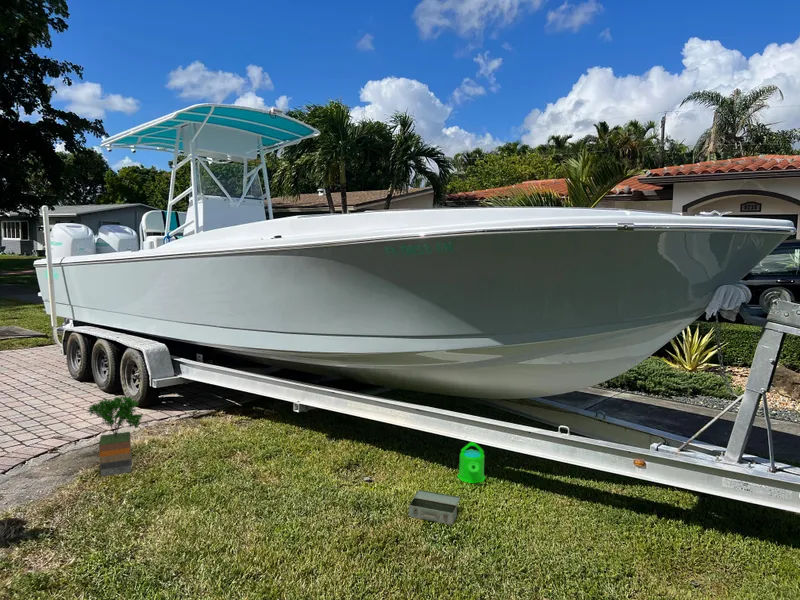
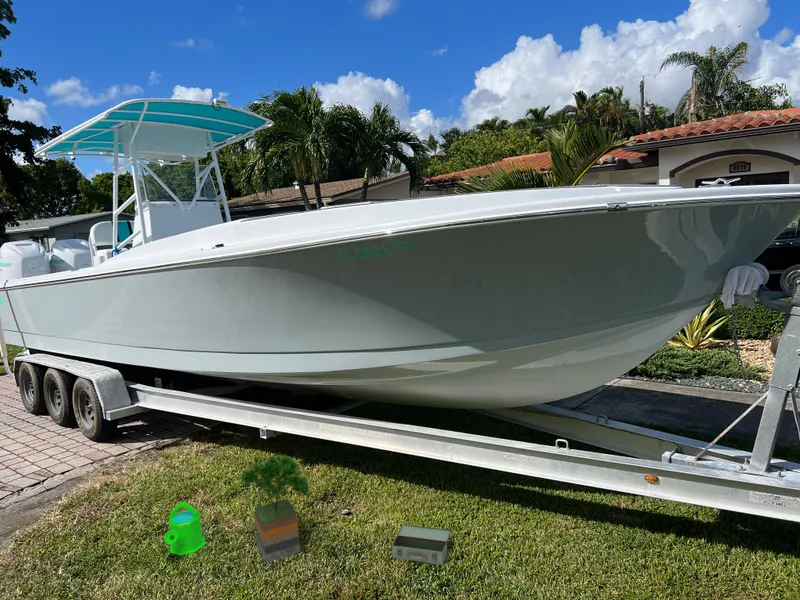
potted tree: present [88,396,142,476] -> present [241,455,309,562]
watering can: present [457,442,485,483] -> present [164,502,206,555]

